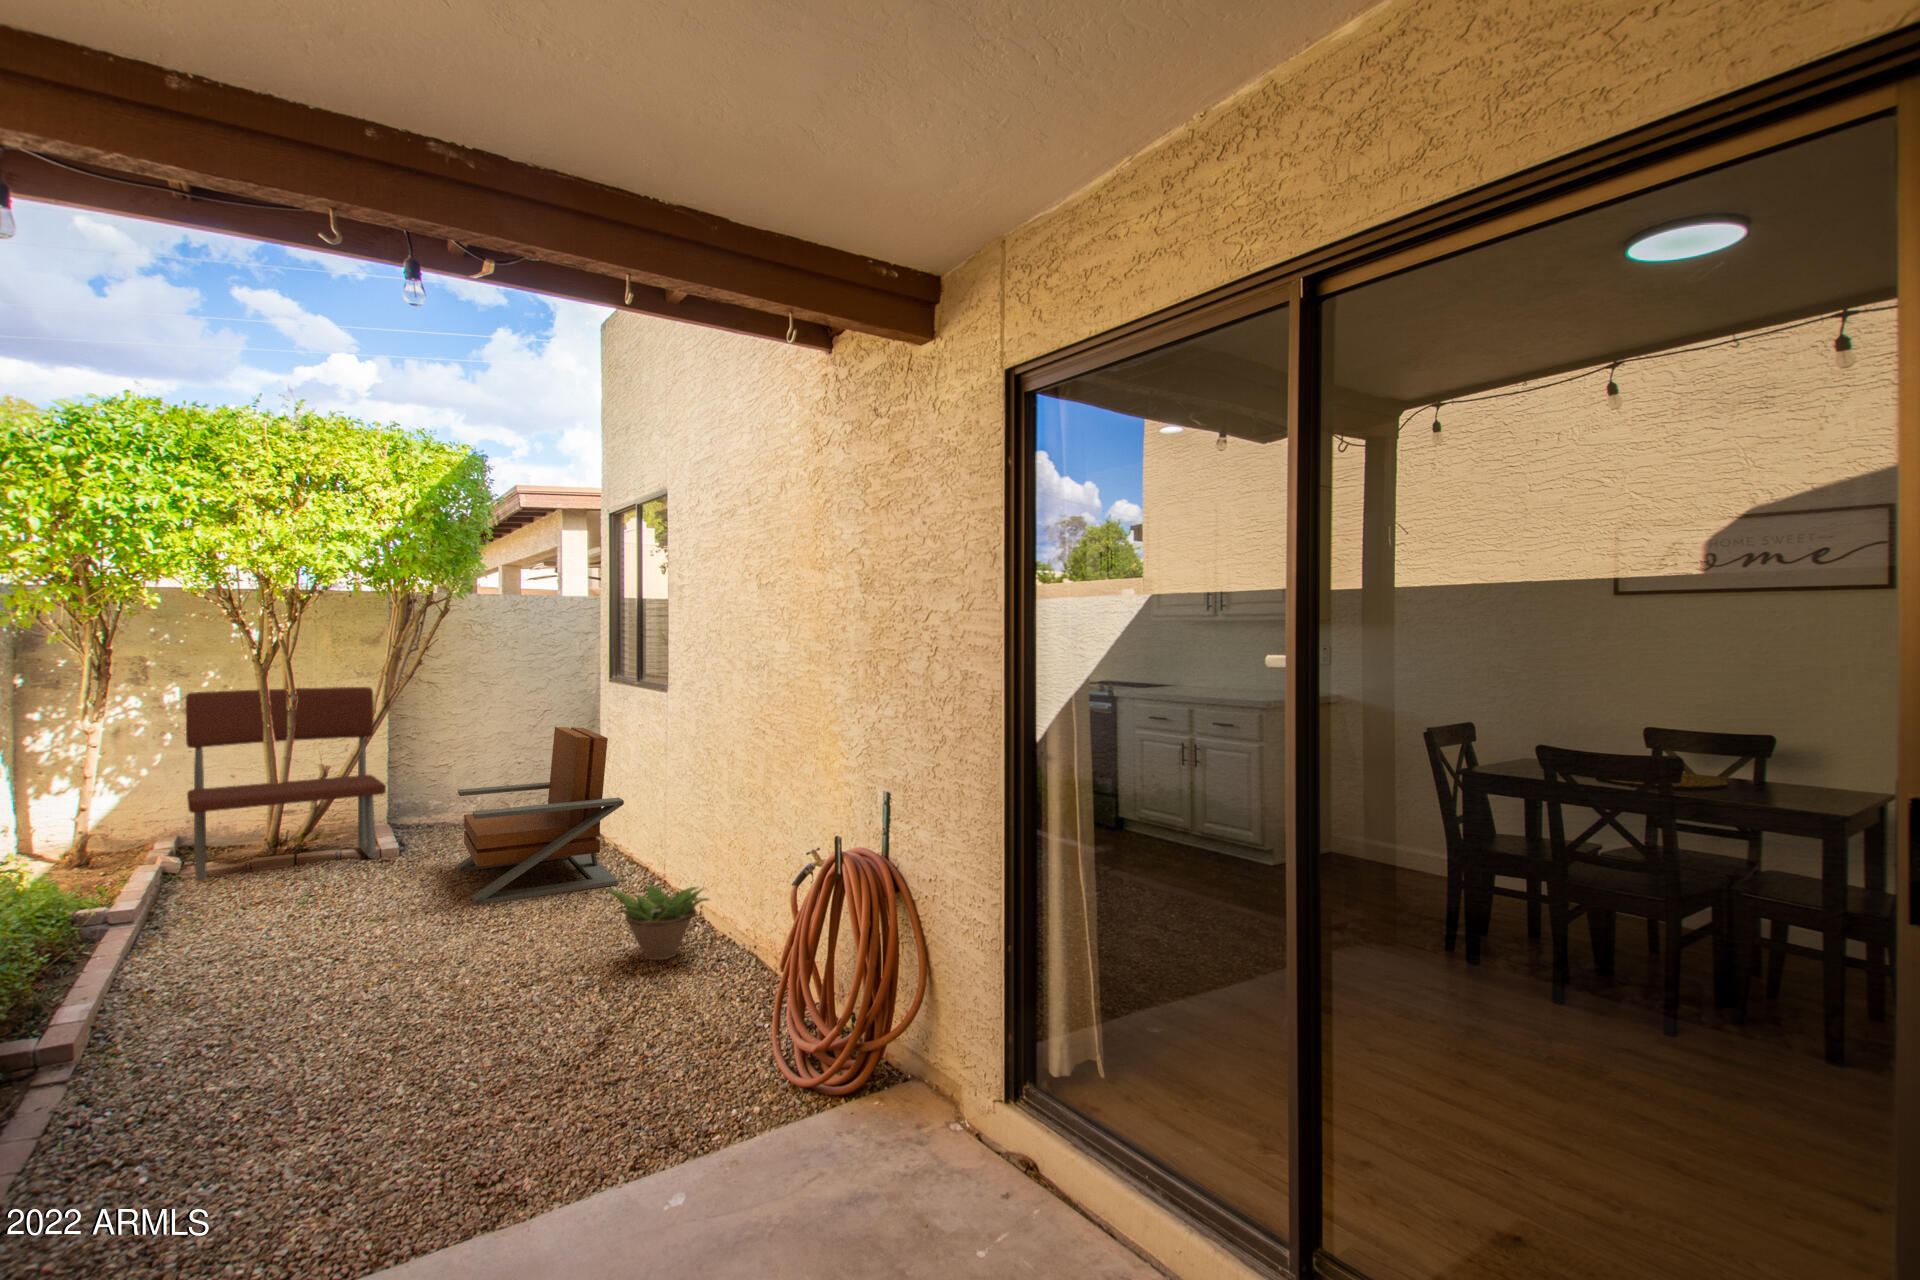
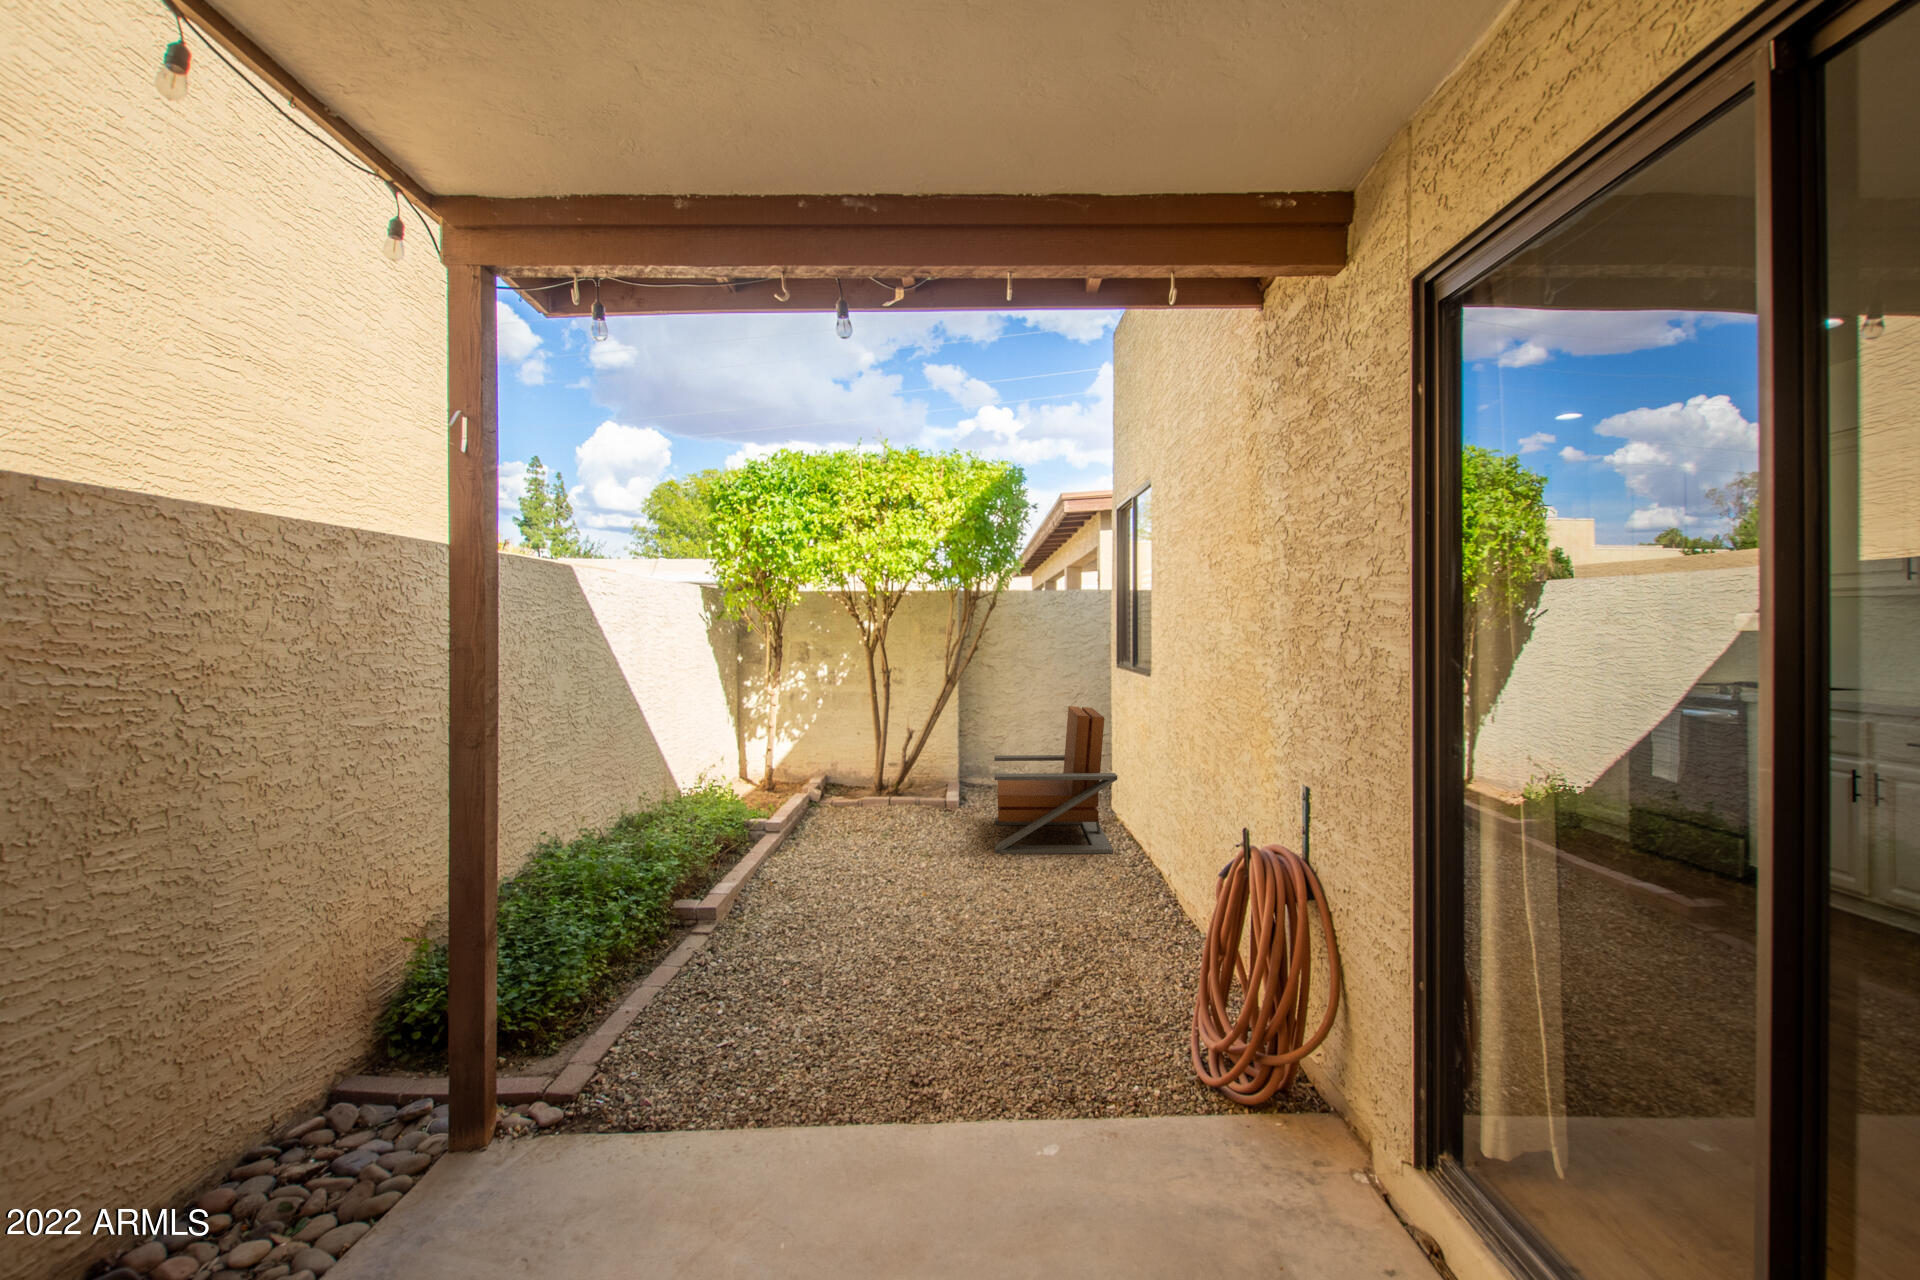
bench: present [186,687,386,882] -> none [824,669,947,810]
decorative plant: present [605,886,709,960] -> none [1076,853,1172,928]

